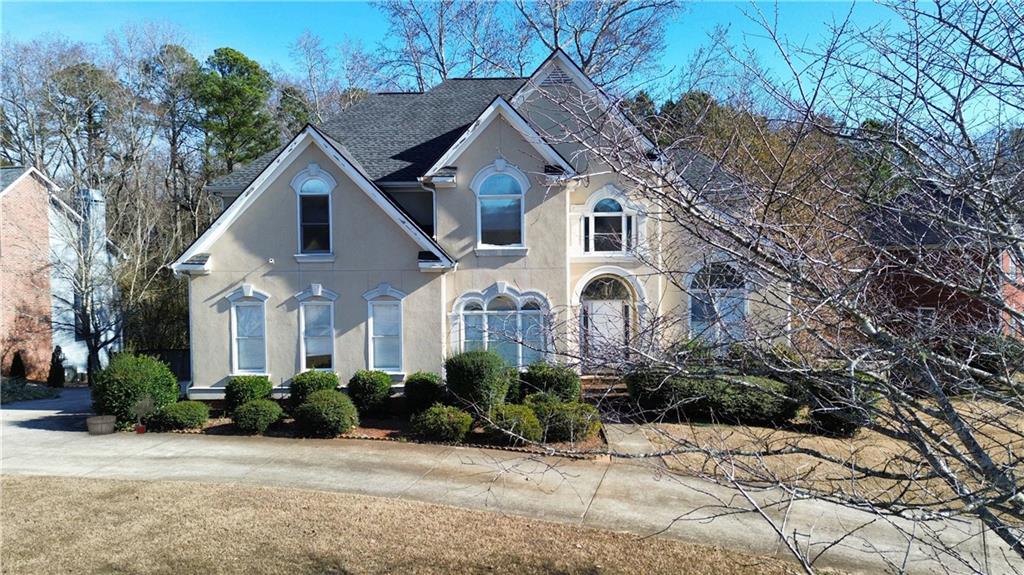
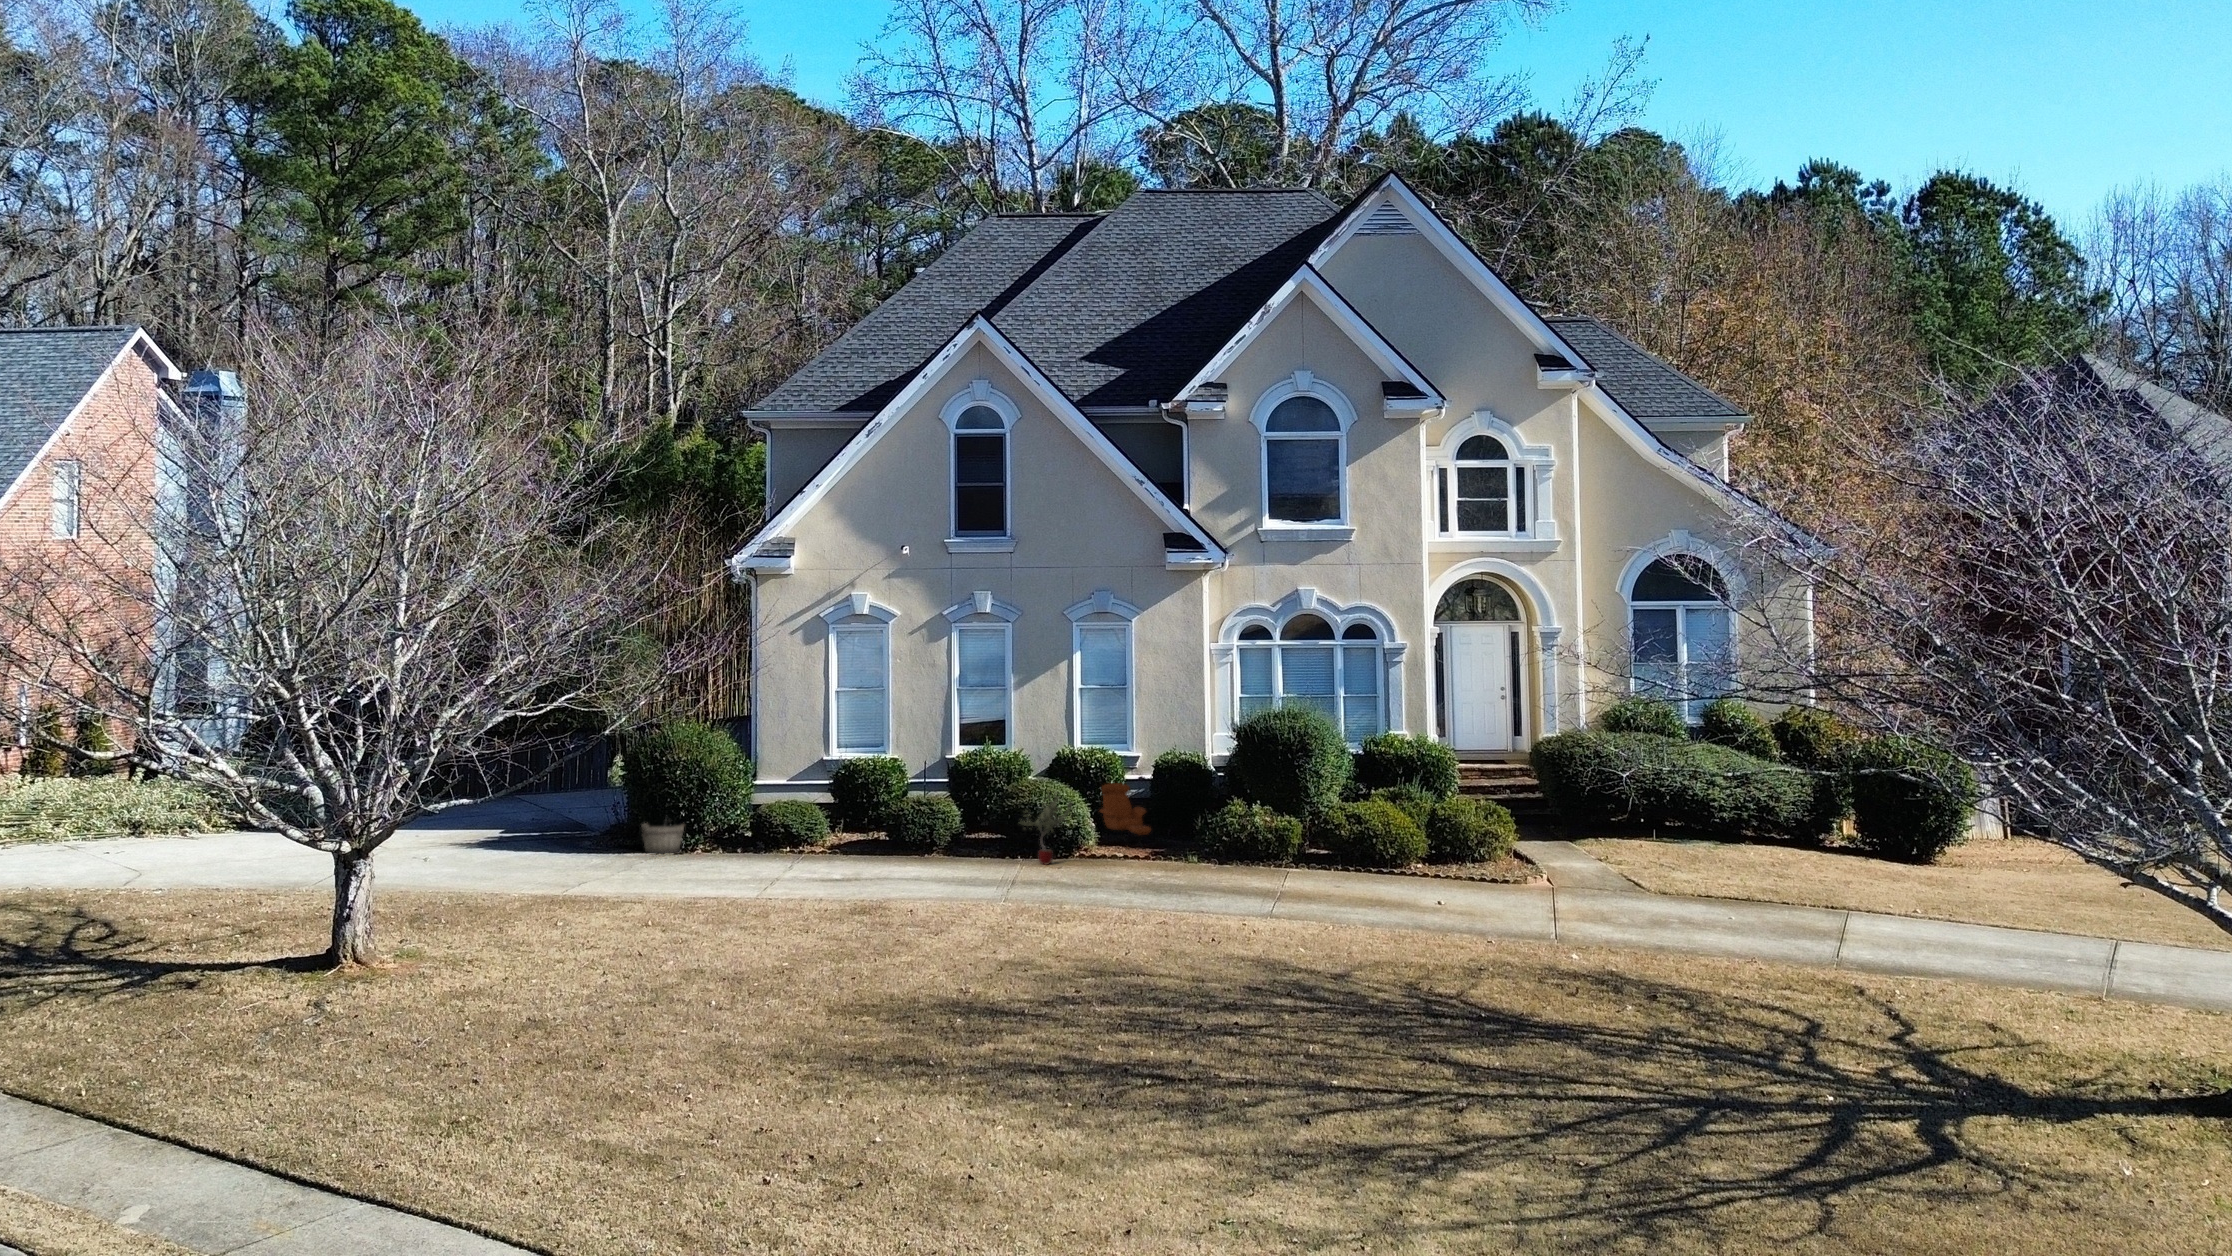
lounge chair: none [369,391,397,431] -> present [1100,783,1151,847]
potted tree: present [130,393,156,434] -> present [1020,793,1073,865]

